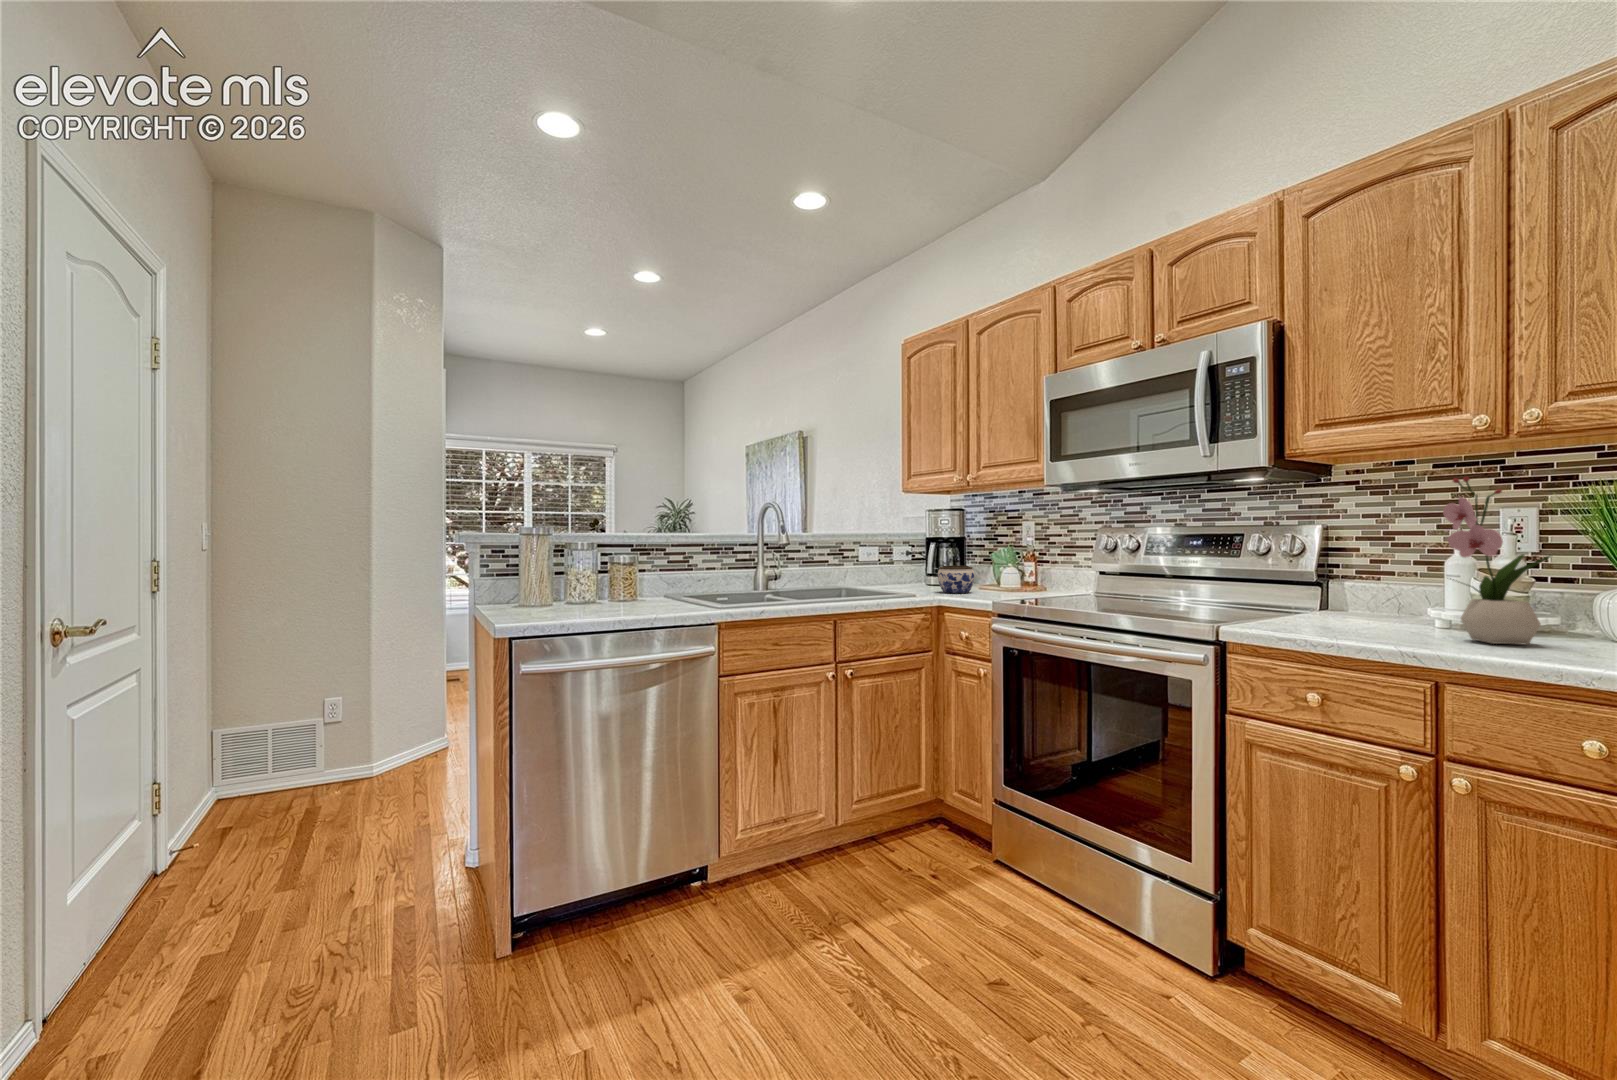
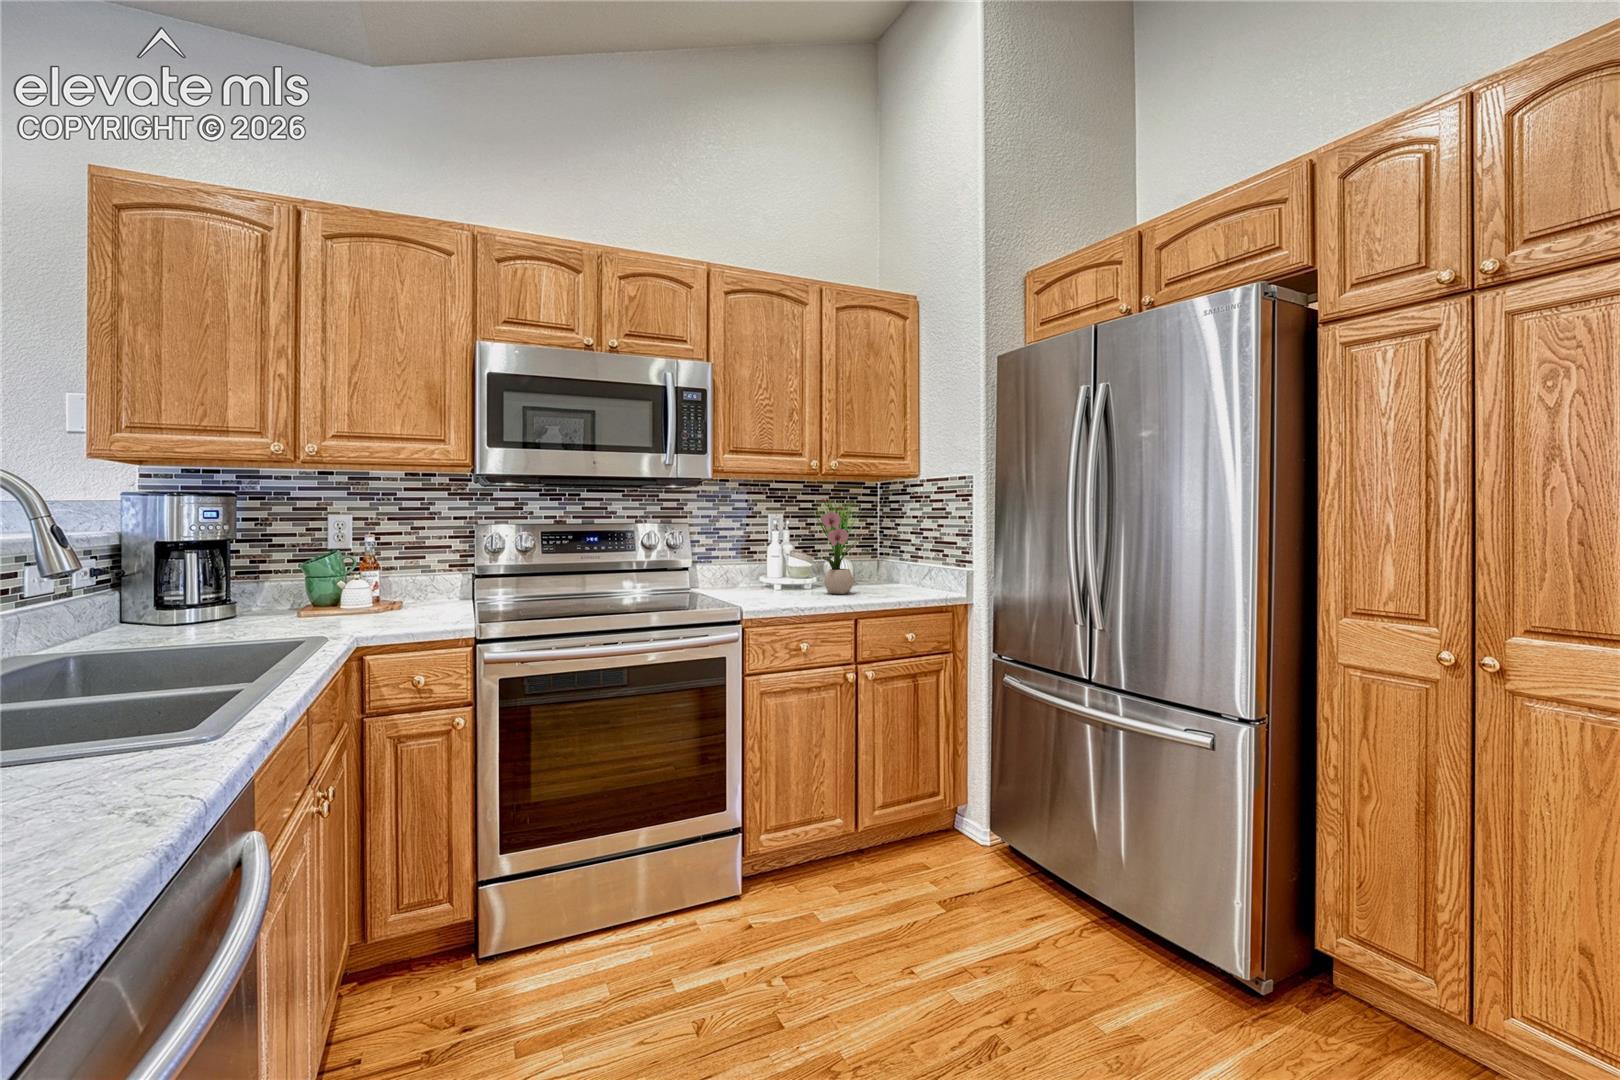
jar: present [938,566,975,593] -> none [285,583,349,626]

